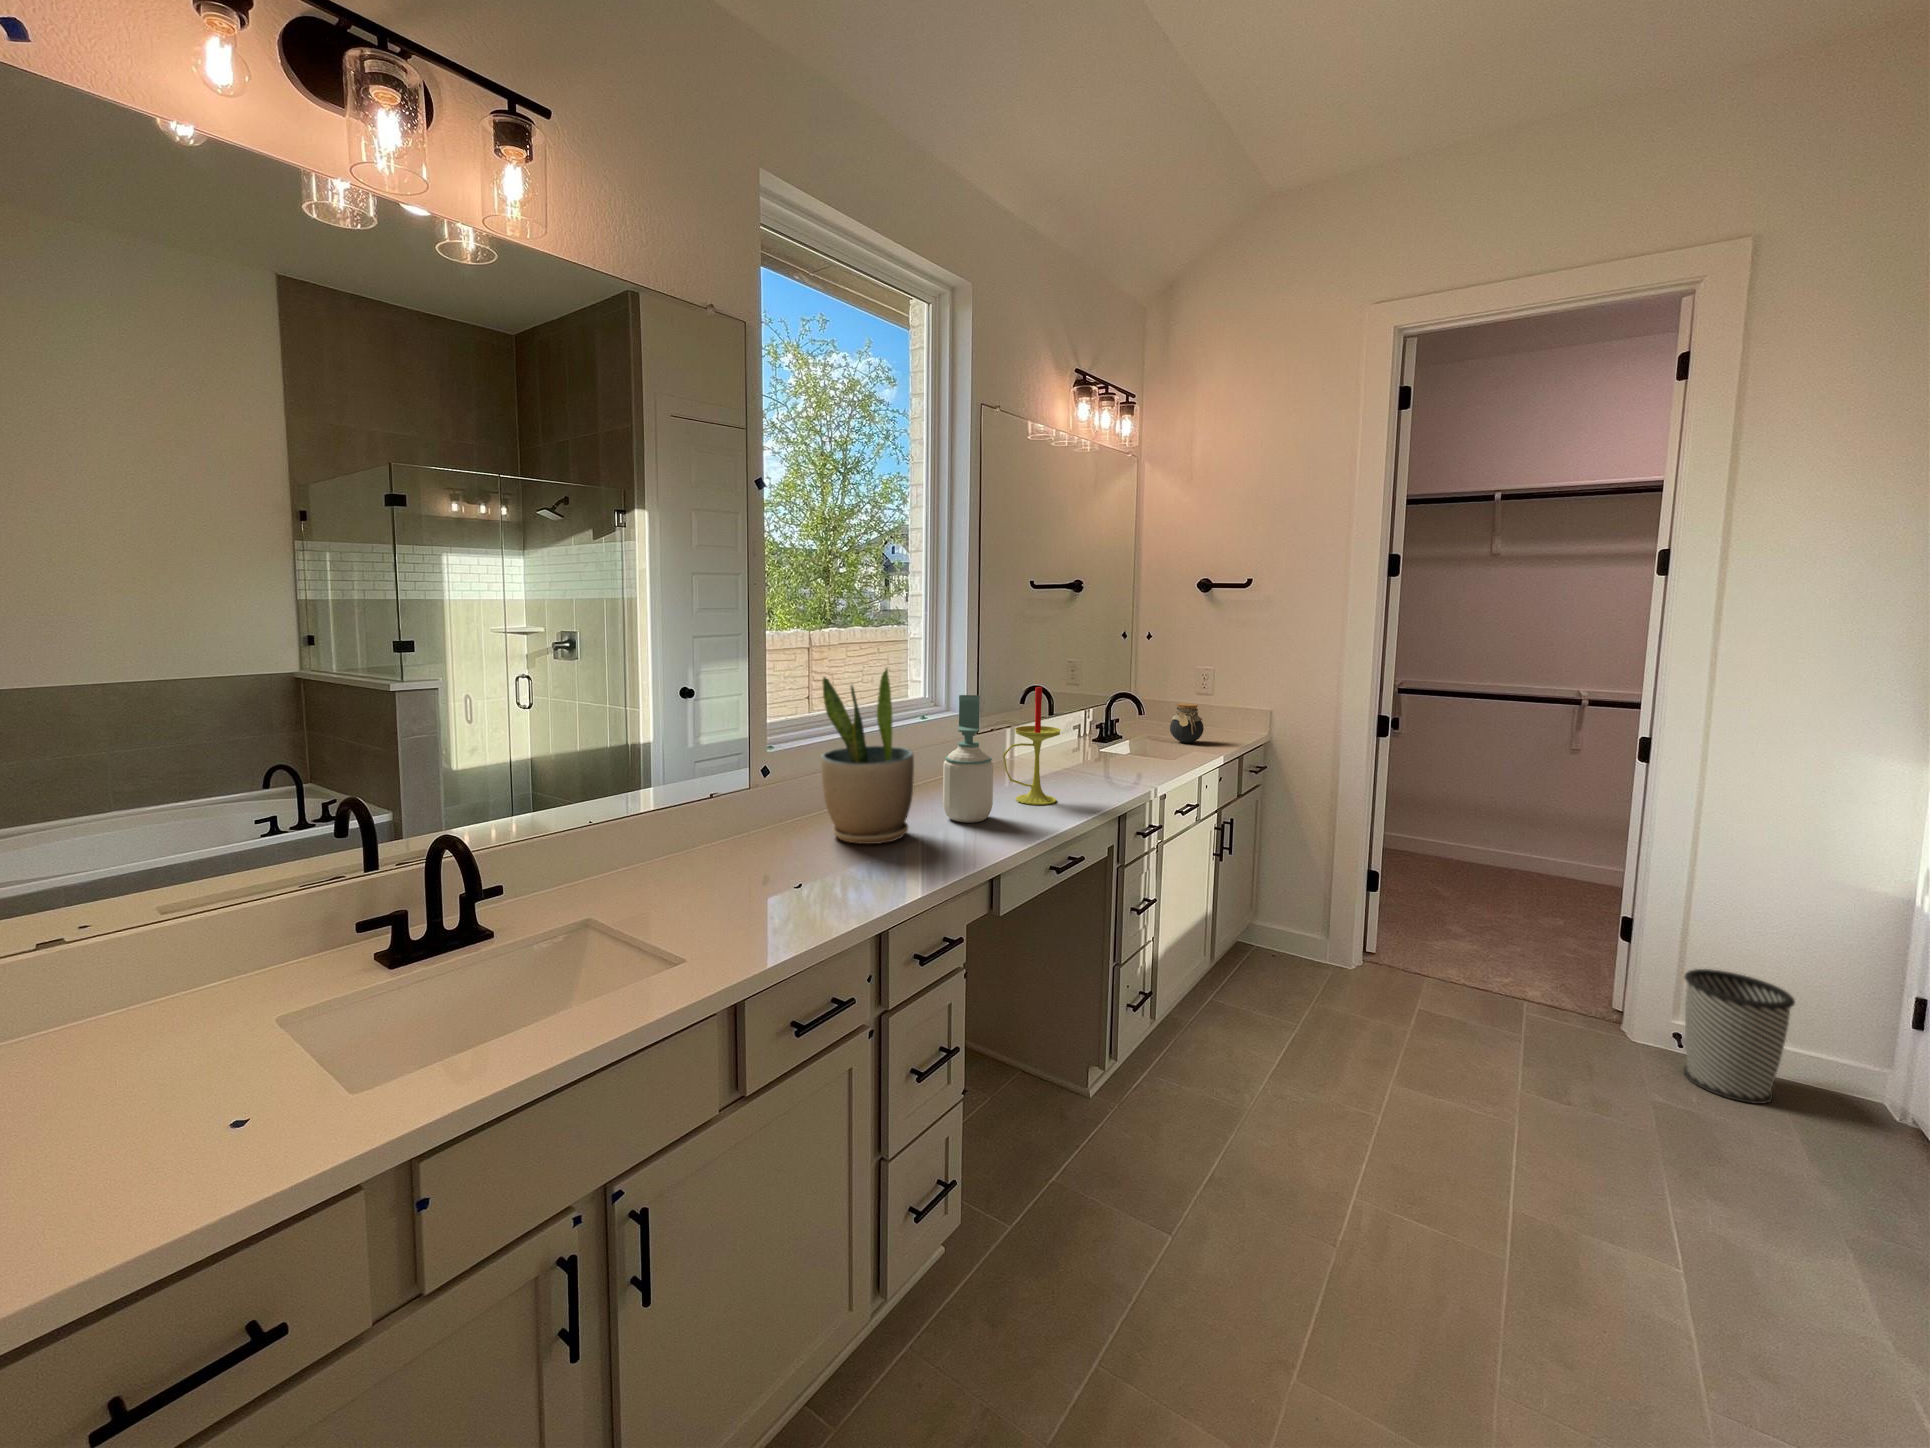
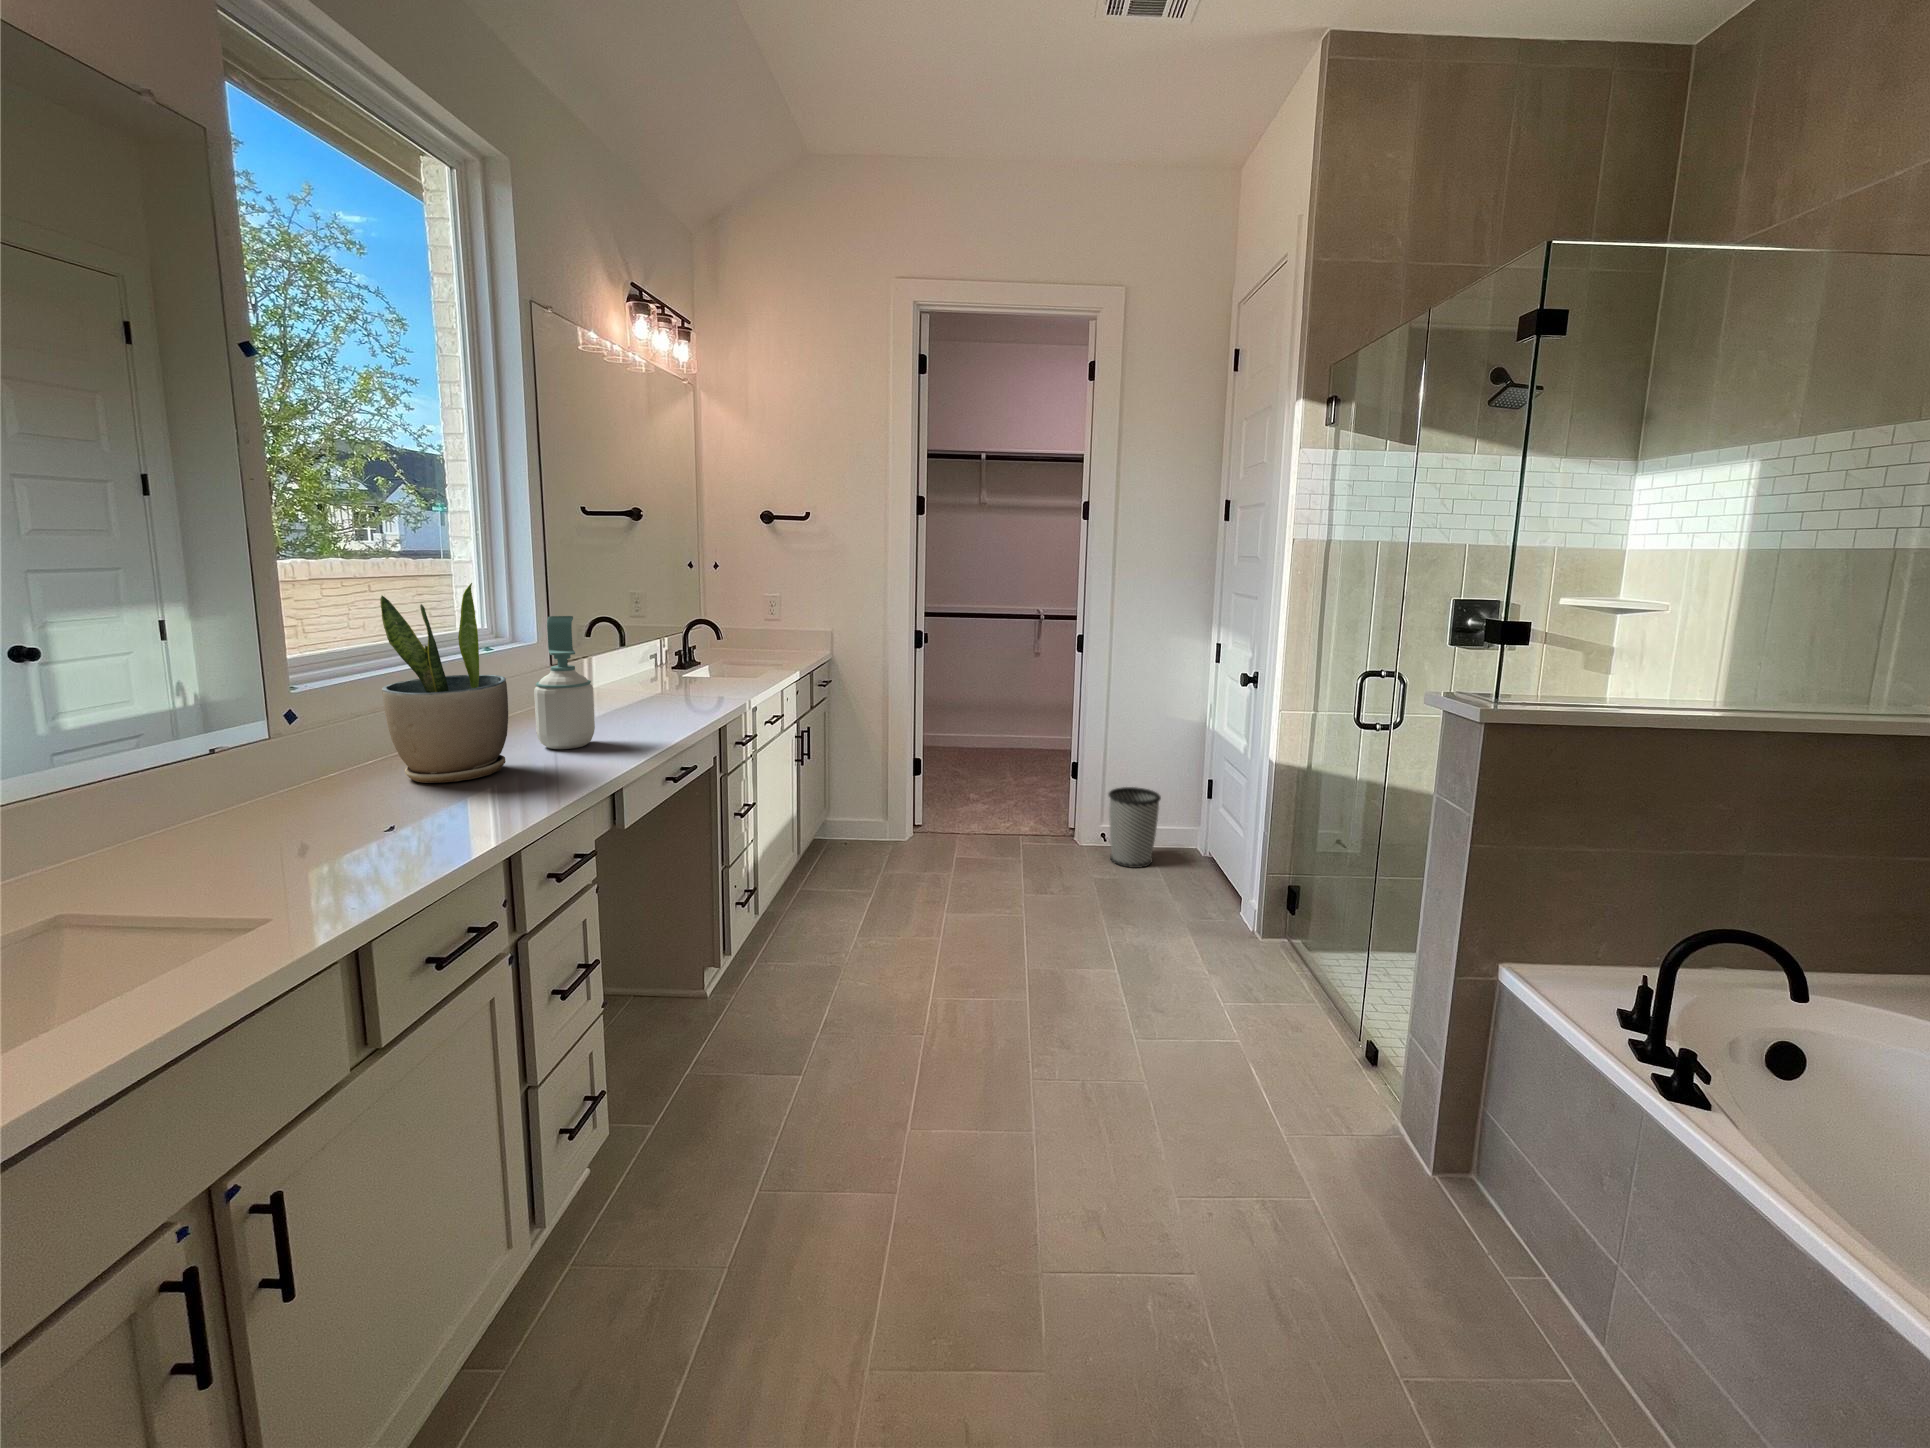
candle: present [1003,687,1061,805] -> none [595,605,657,727]
jar: present [1170,703,1204,743] -> none [744,628,775,665]

